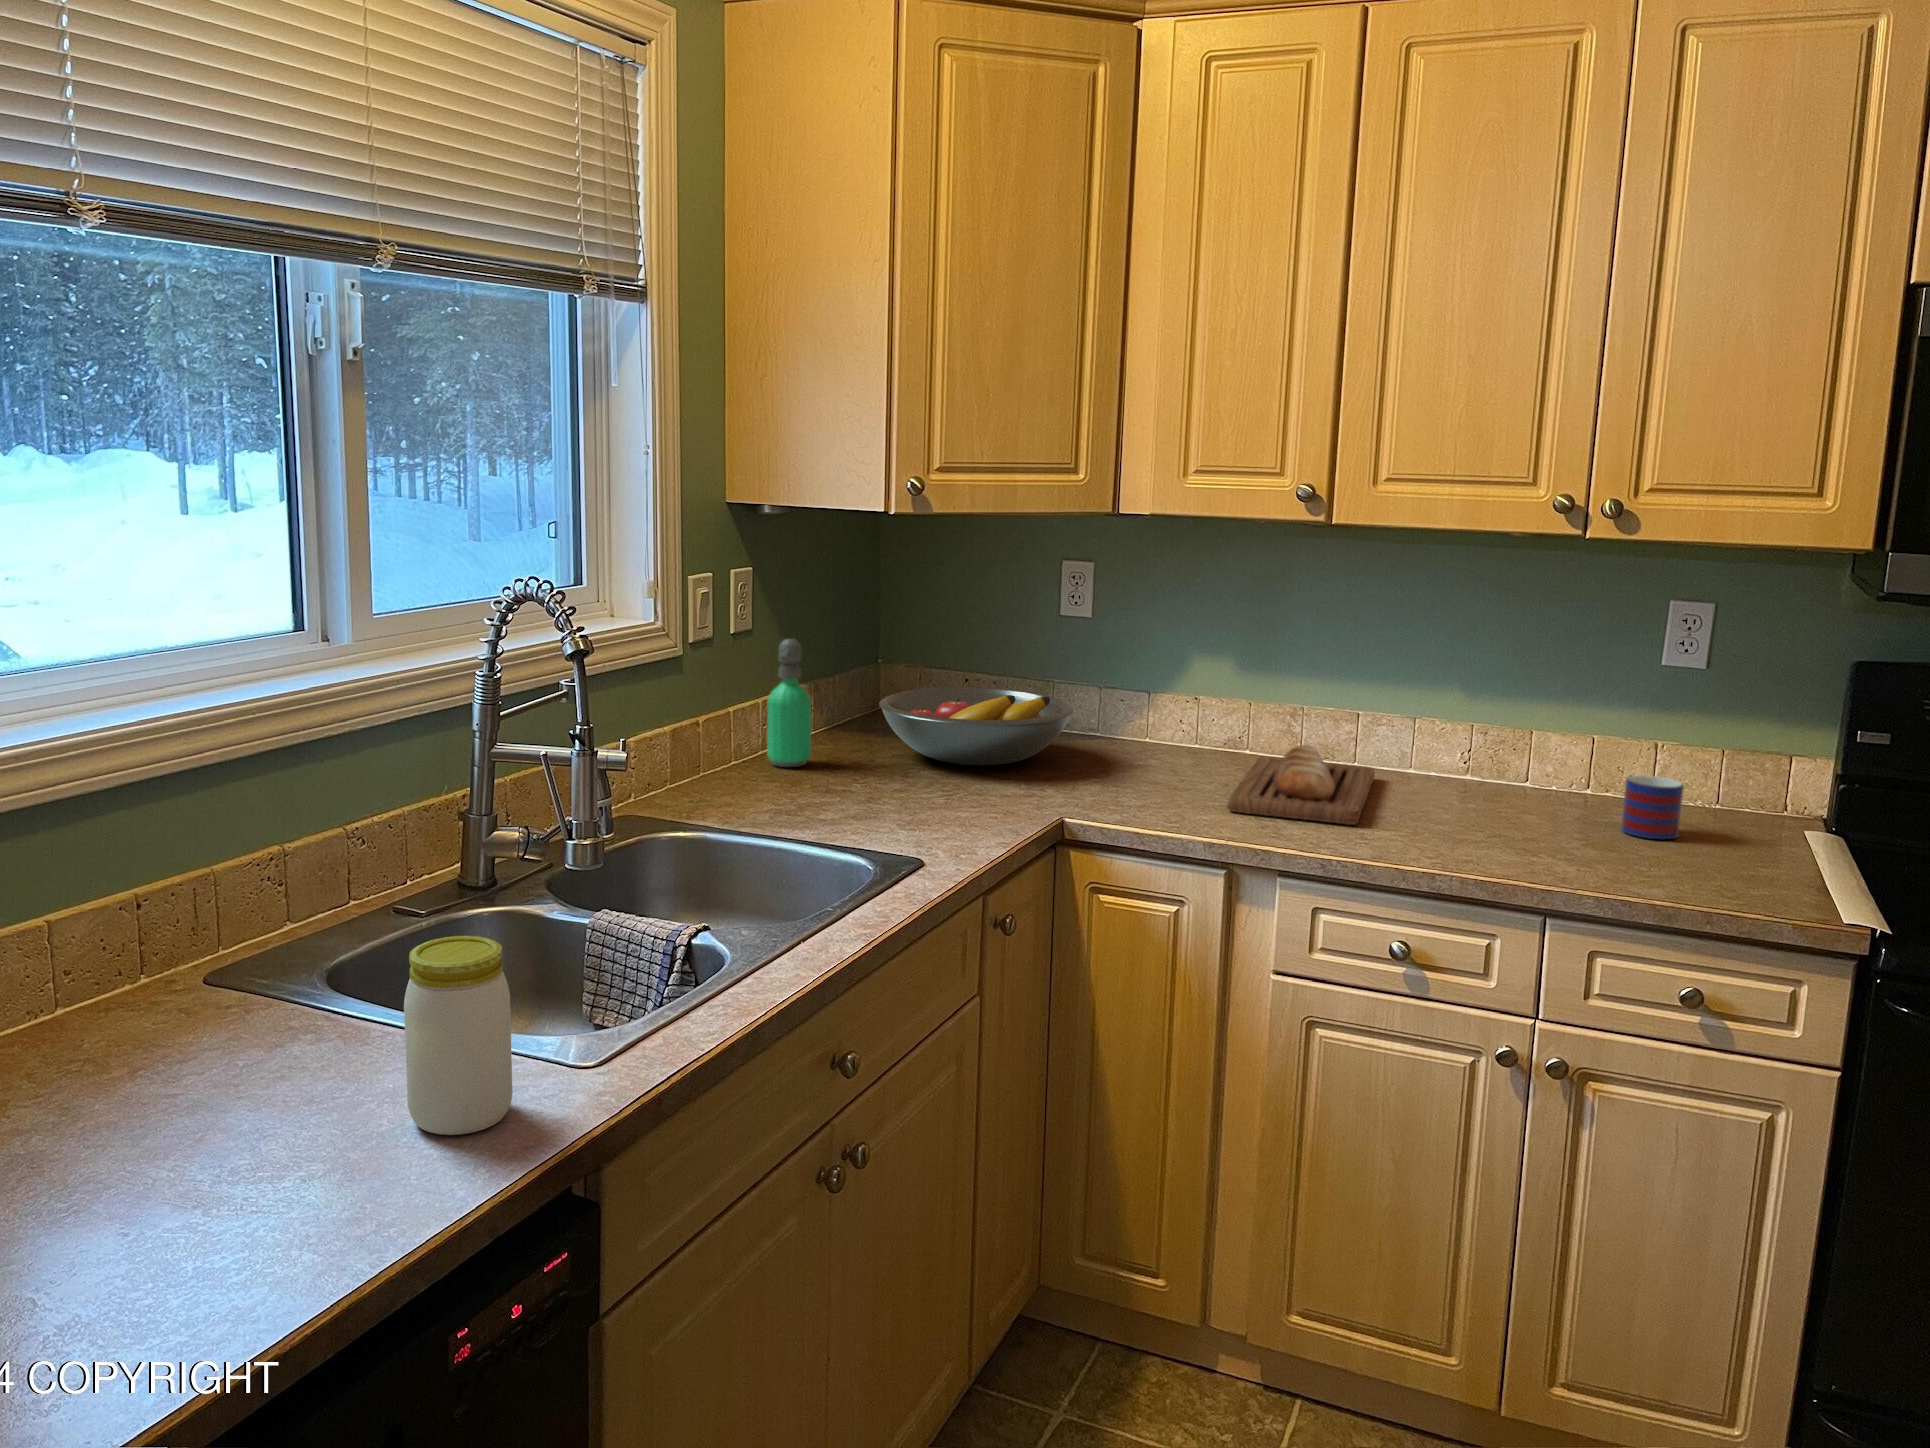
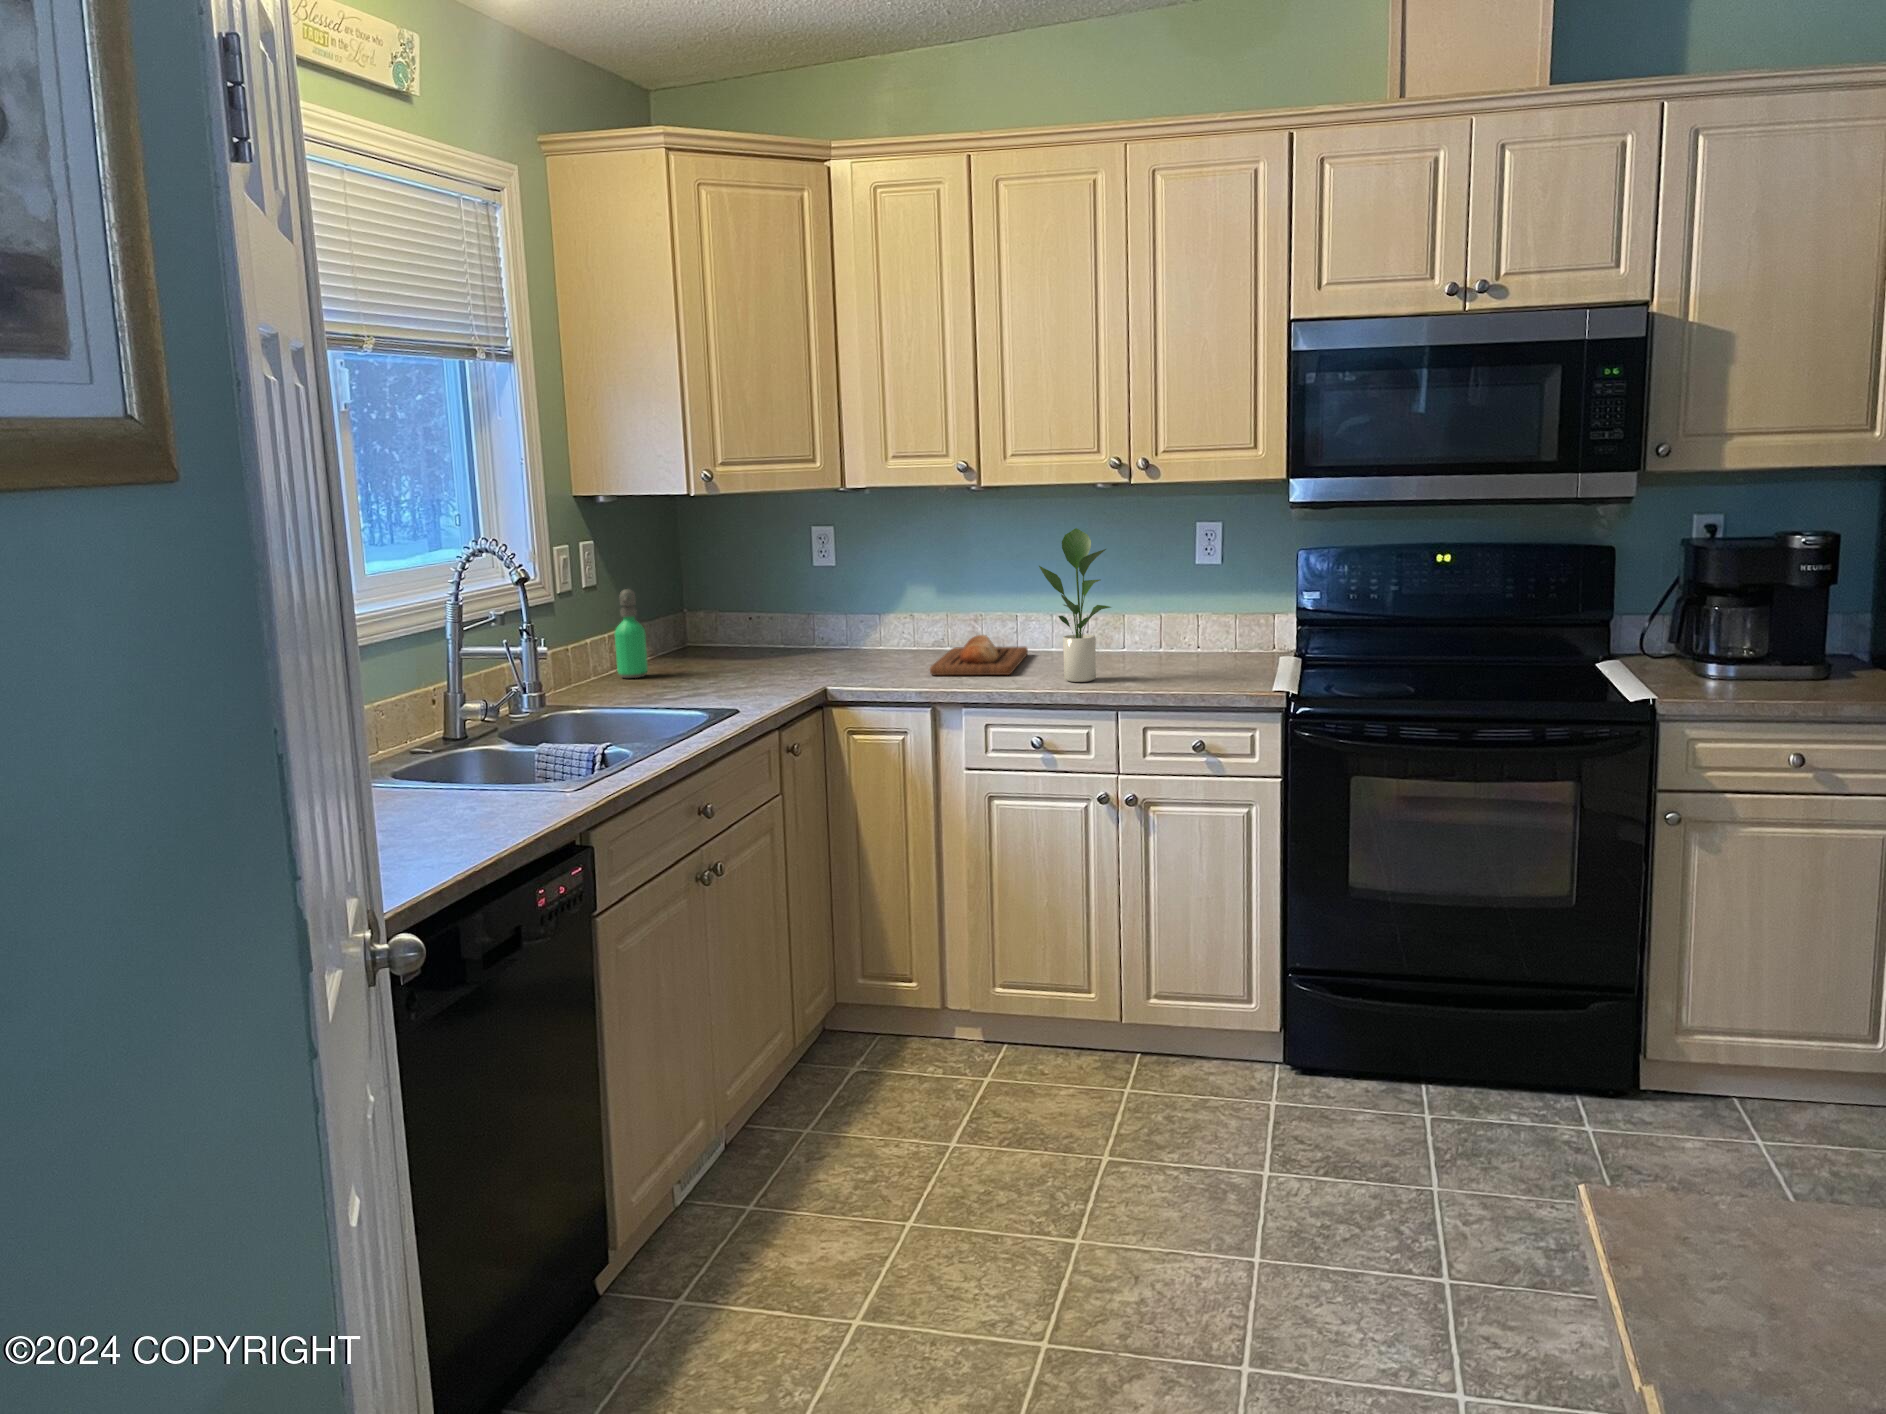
potted plant: none [1426,606,1551,857] -> present [1039,528,1111,682]
fruit bowl: present [879,687,1073,765] -> none [692,616,827,668]
mug: present [1621,775,1684,839] -> none [1171,630,1205,667]
jar: present [404,936,512,1135] -> none [476,716,537,817]

